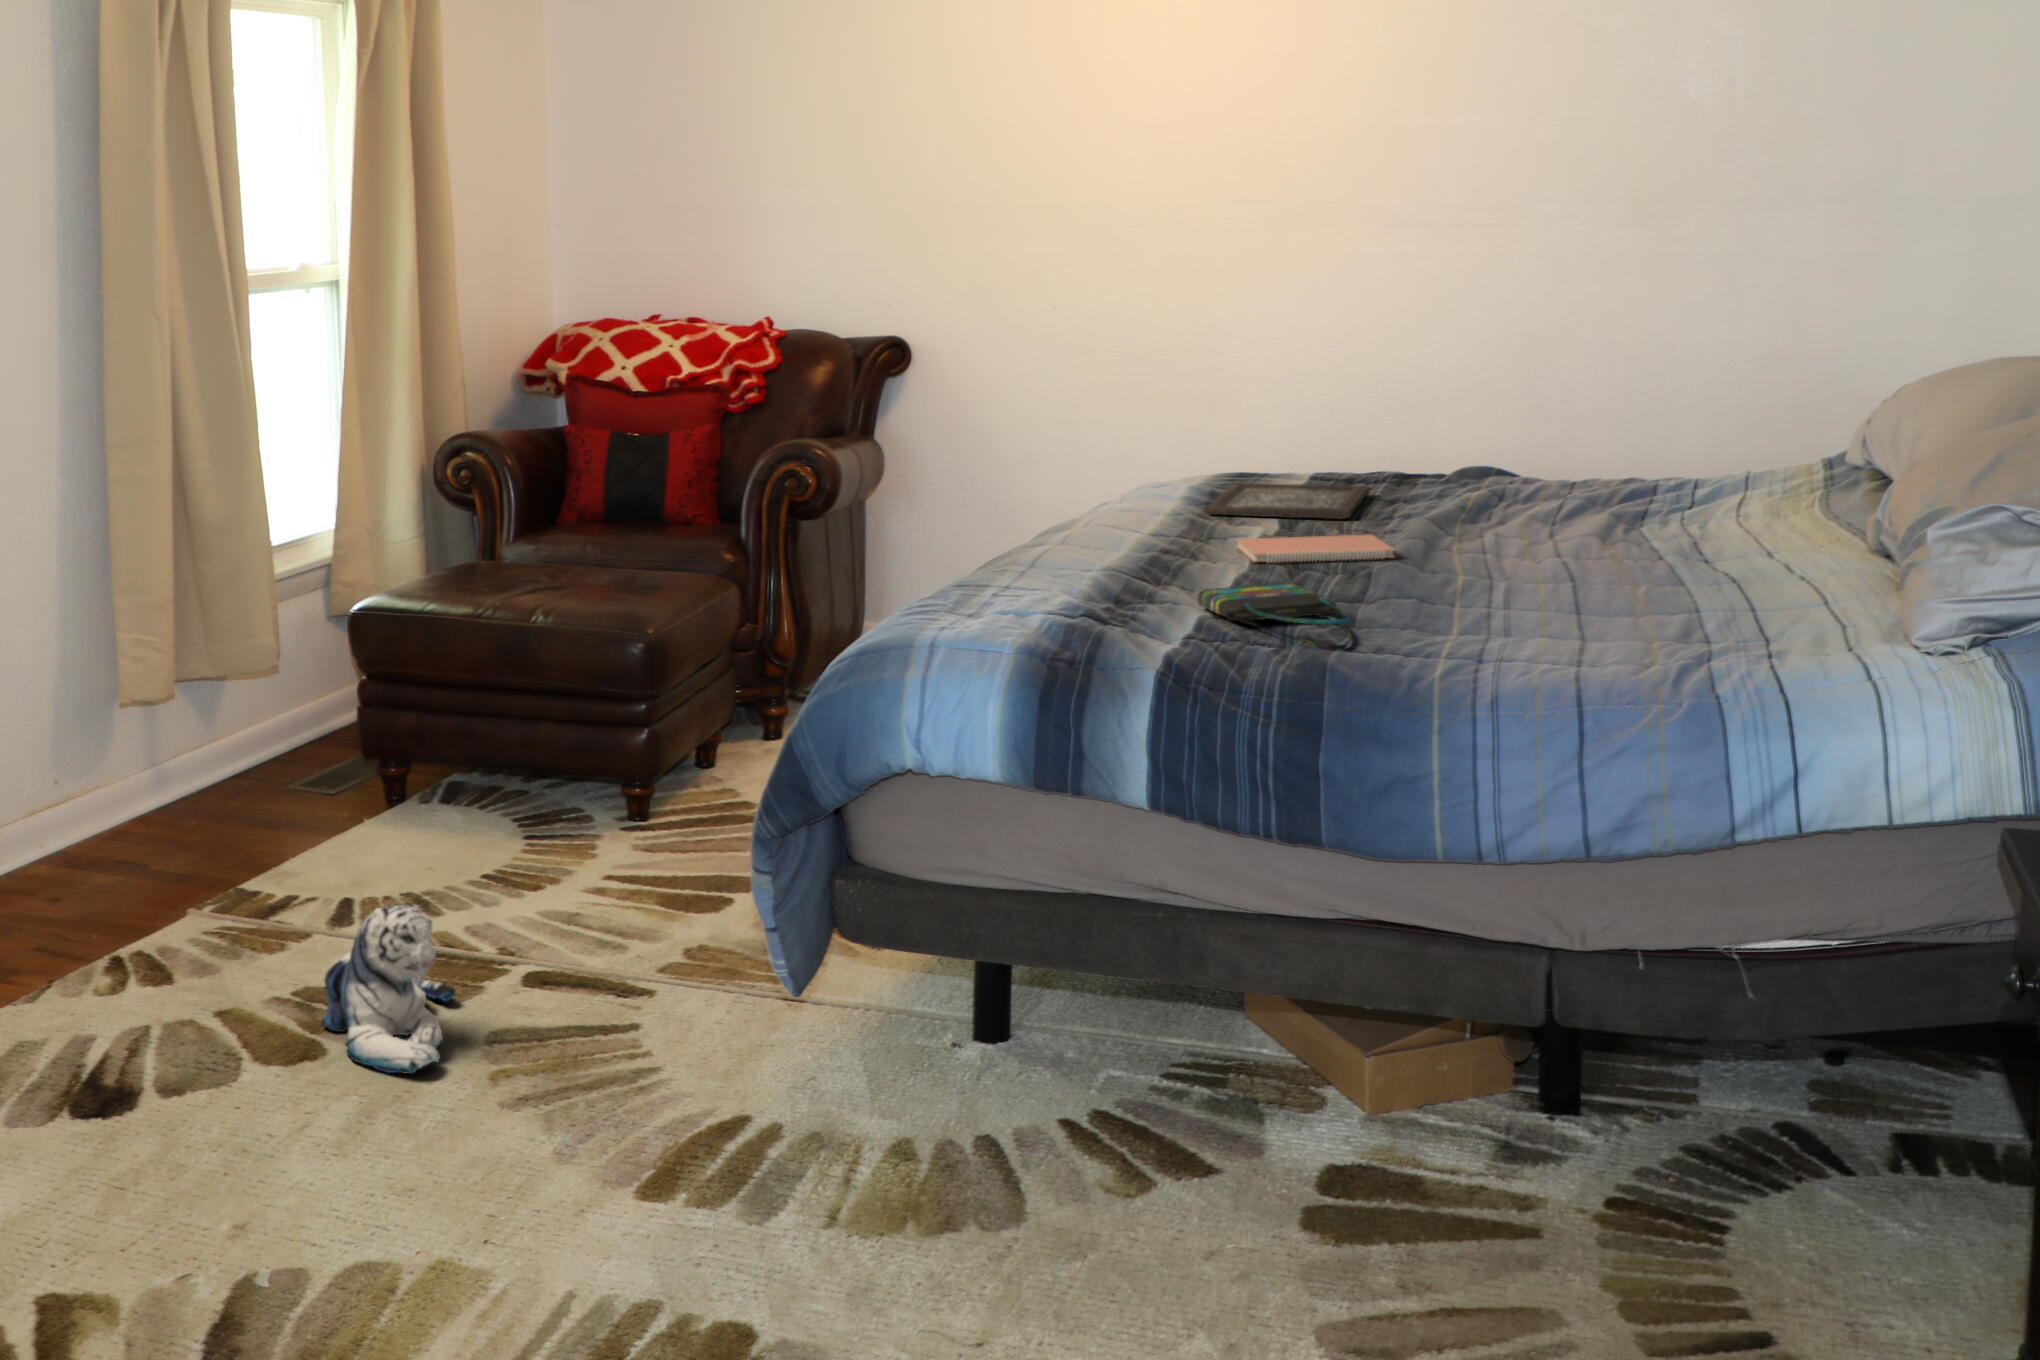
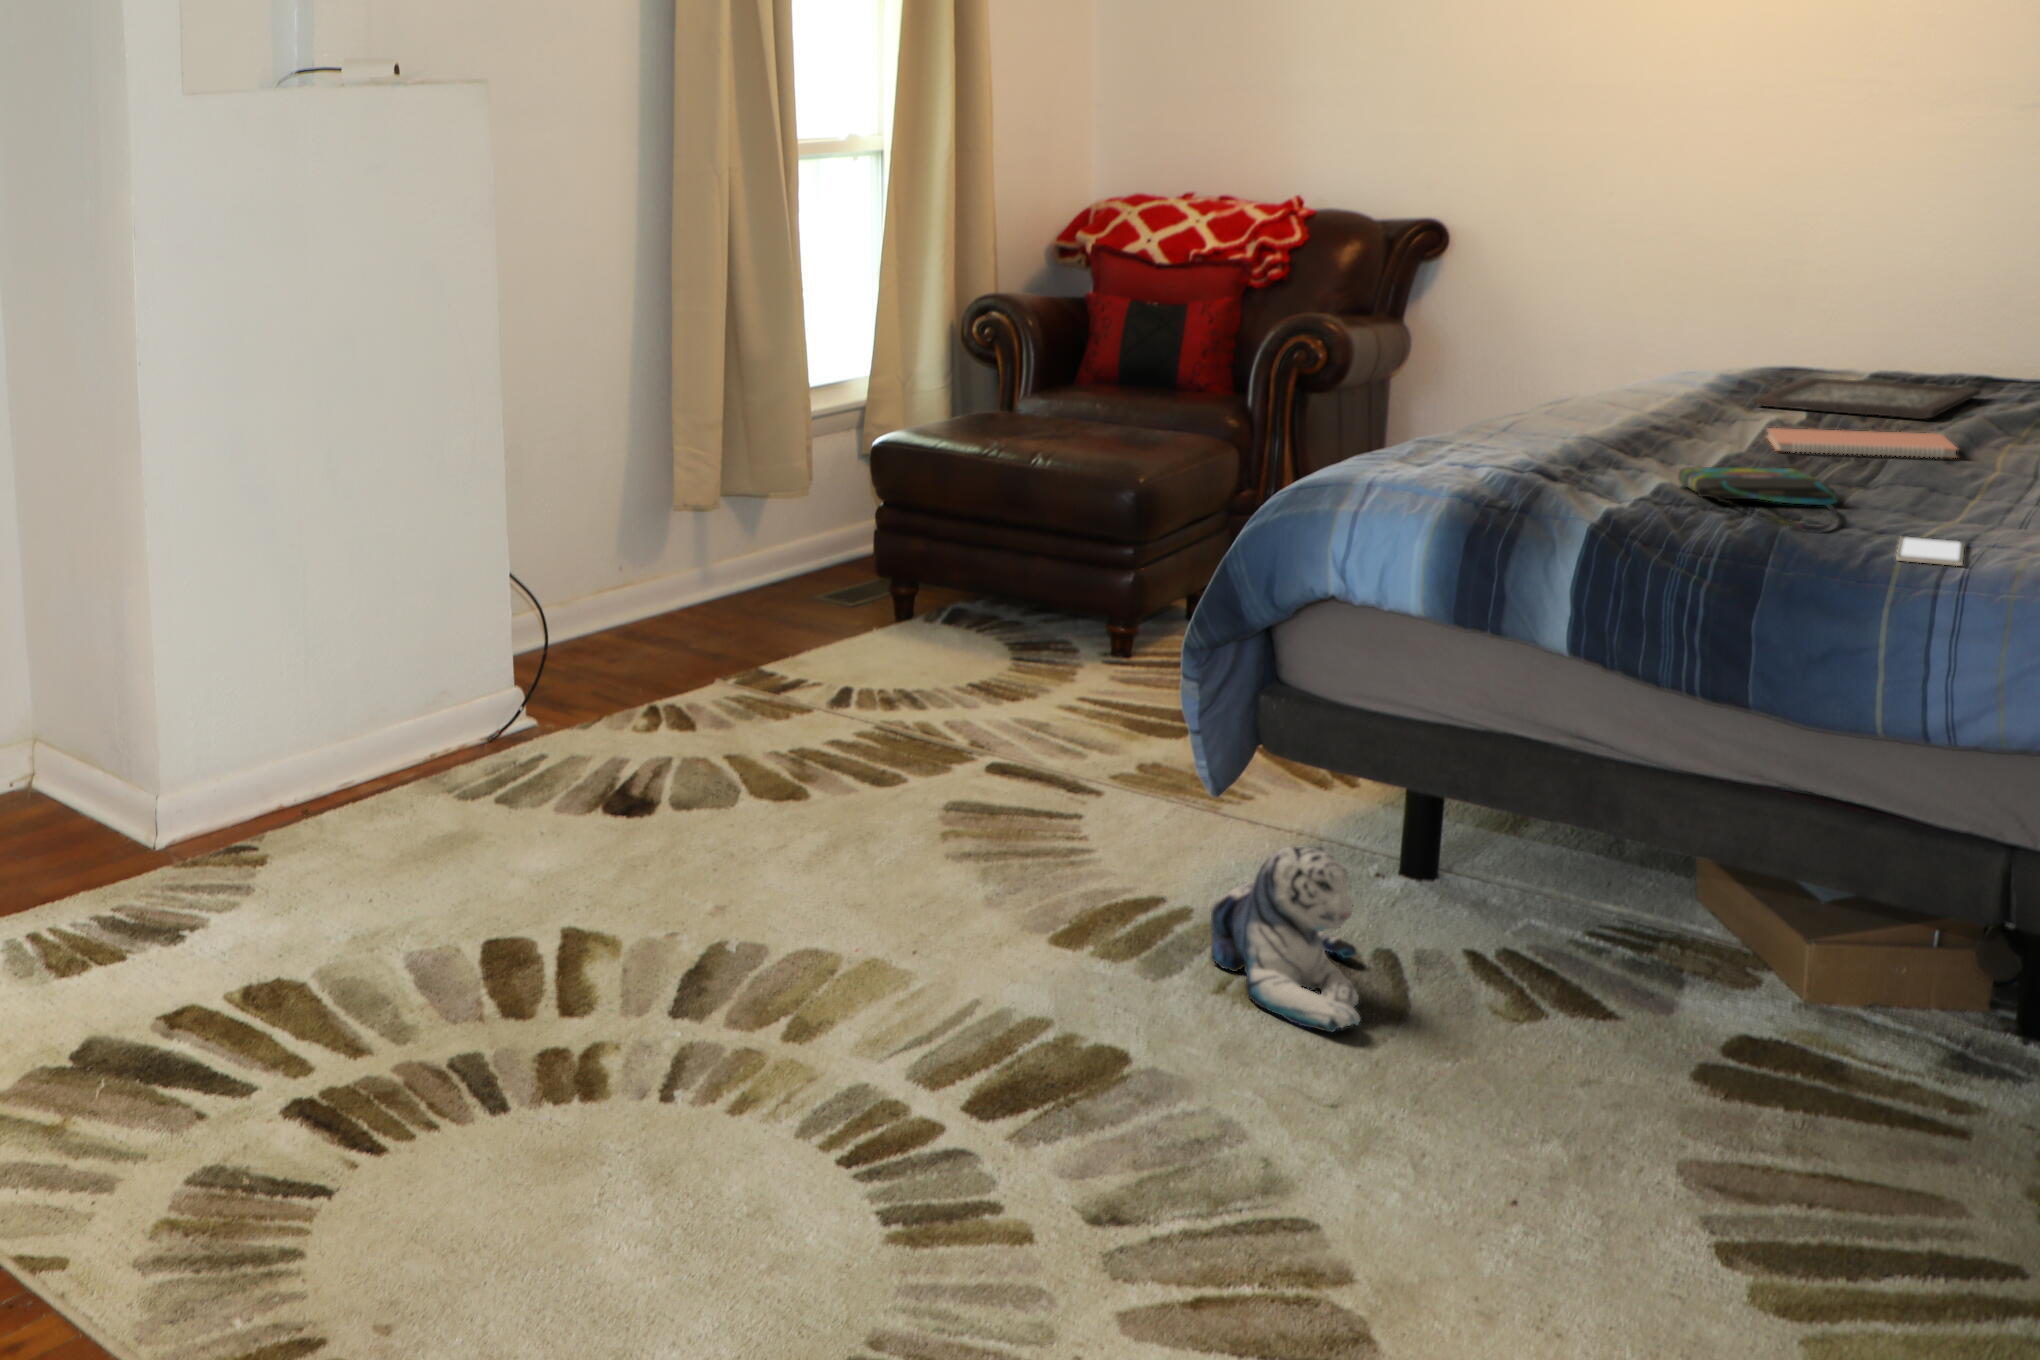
smartphone: none [1412,648,1478,677] -> present [1896,536,1965,566]
plush toy: present [322,904,456,1074] -> present [1211,846,1361,1032]

